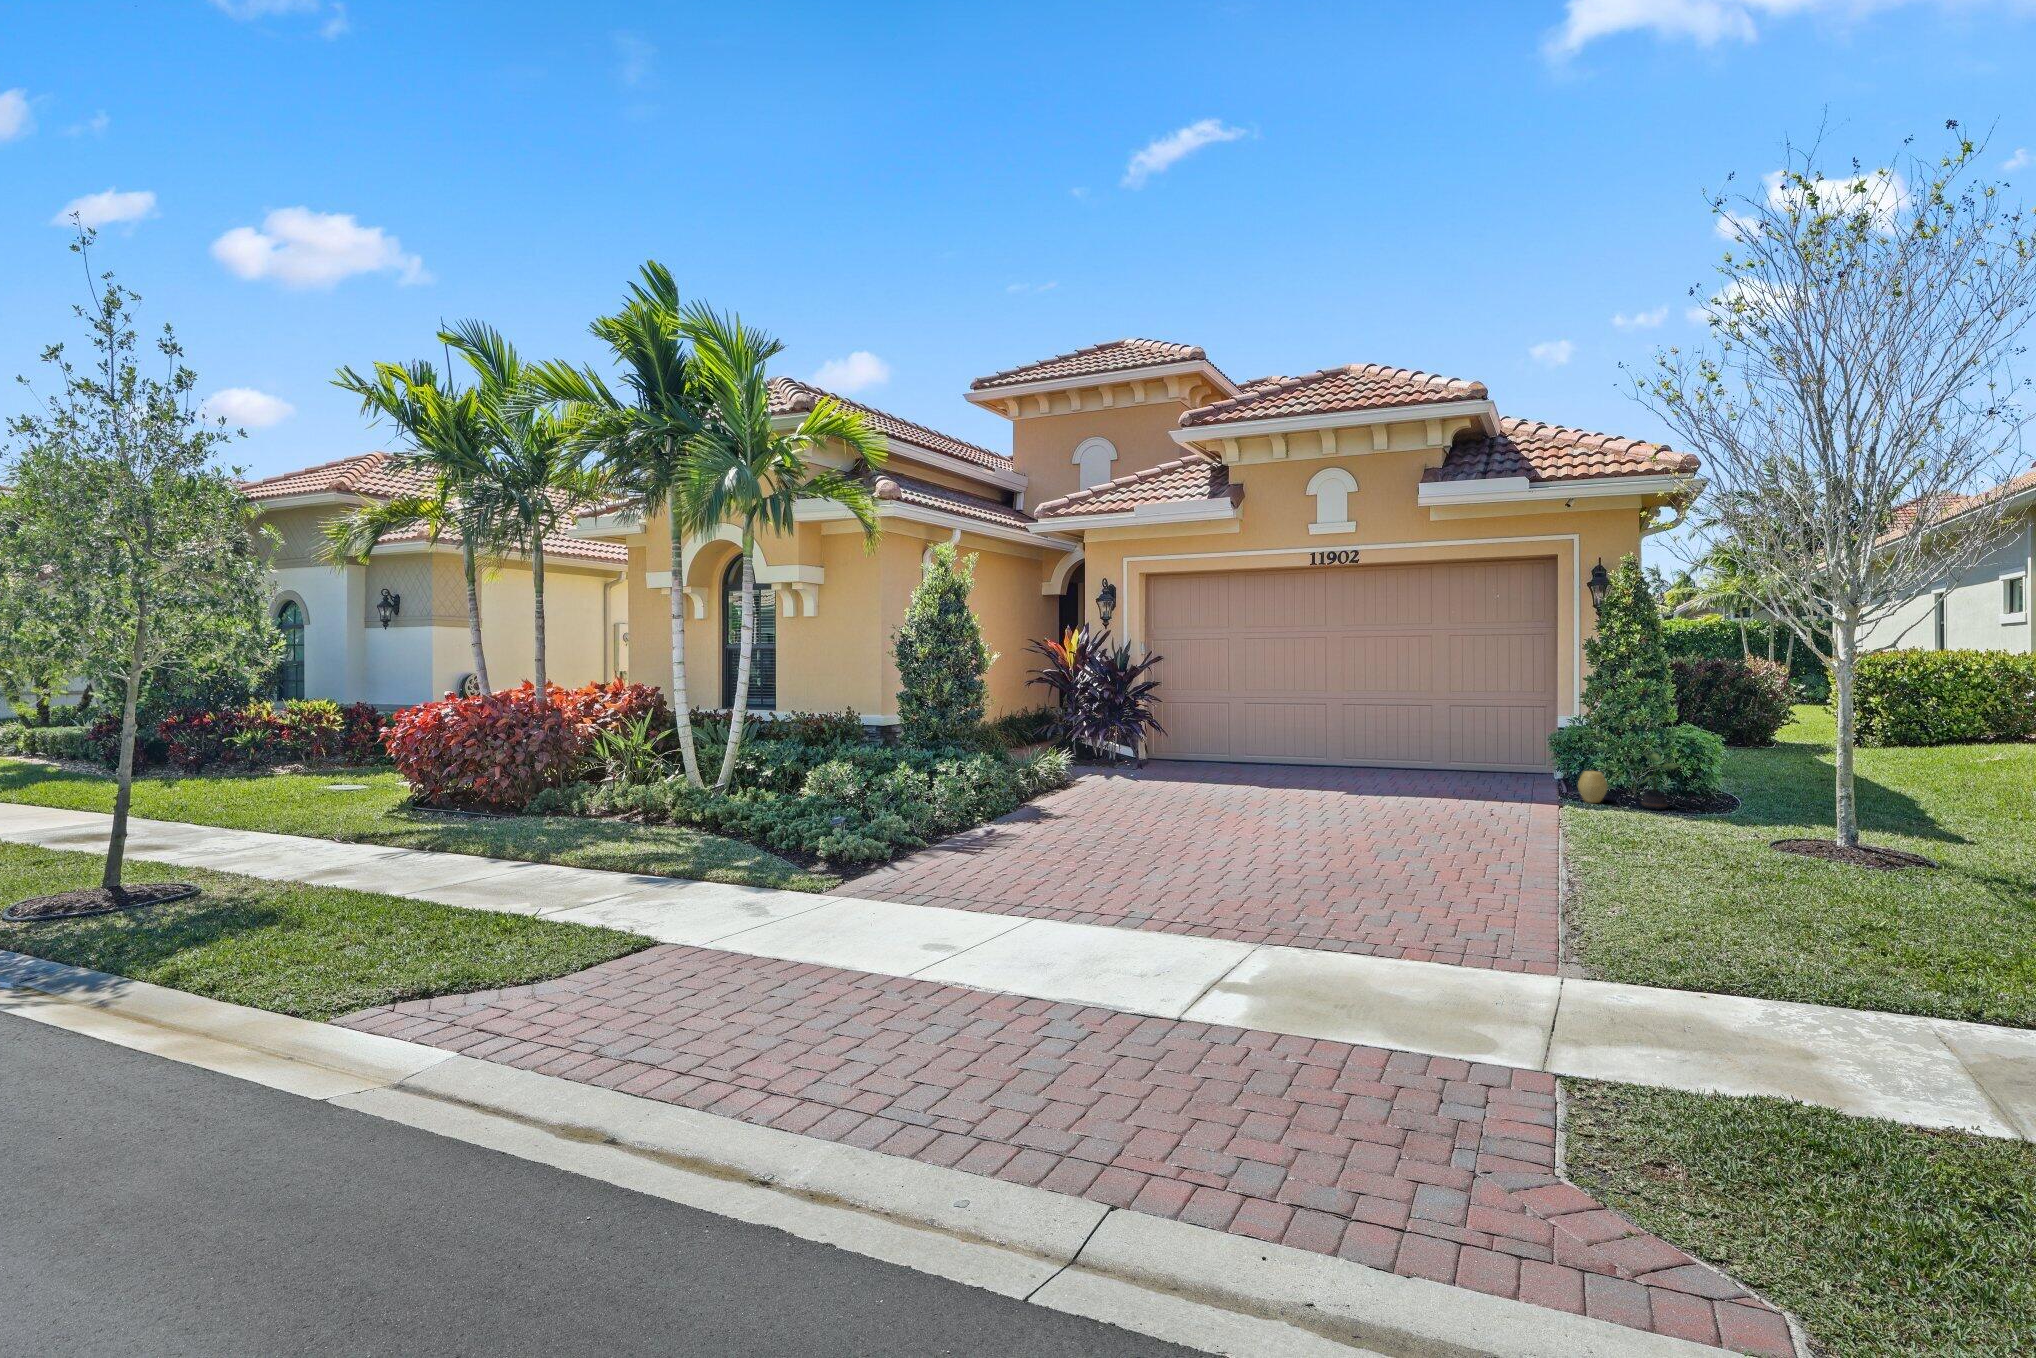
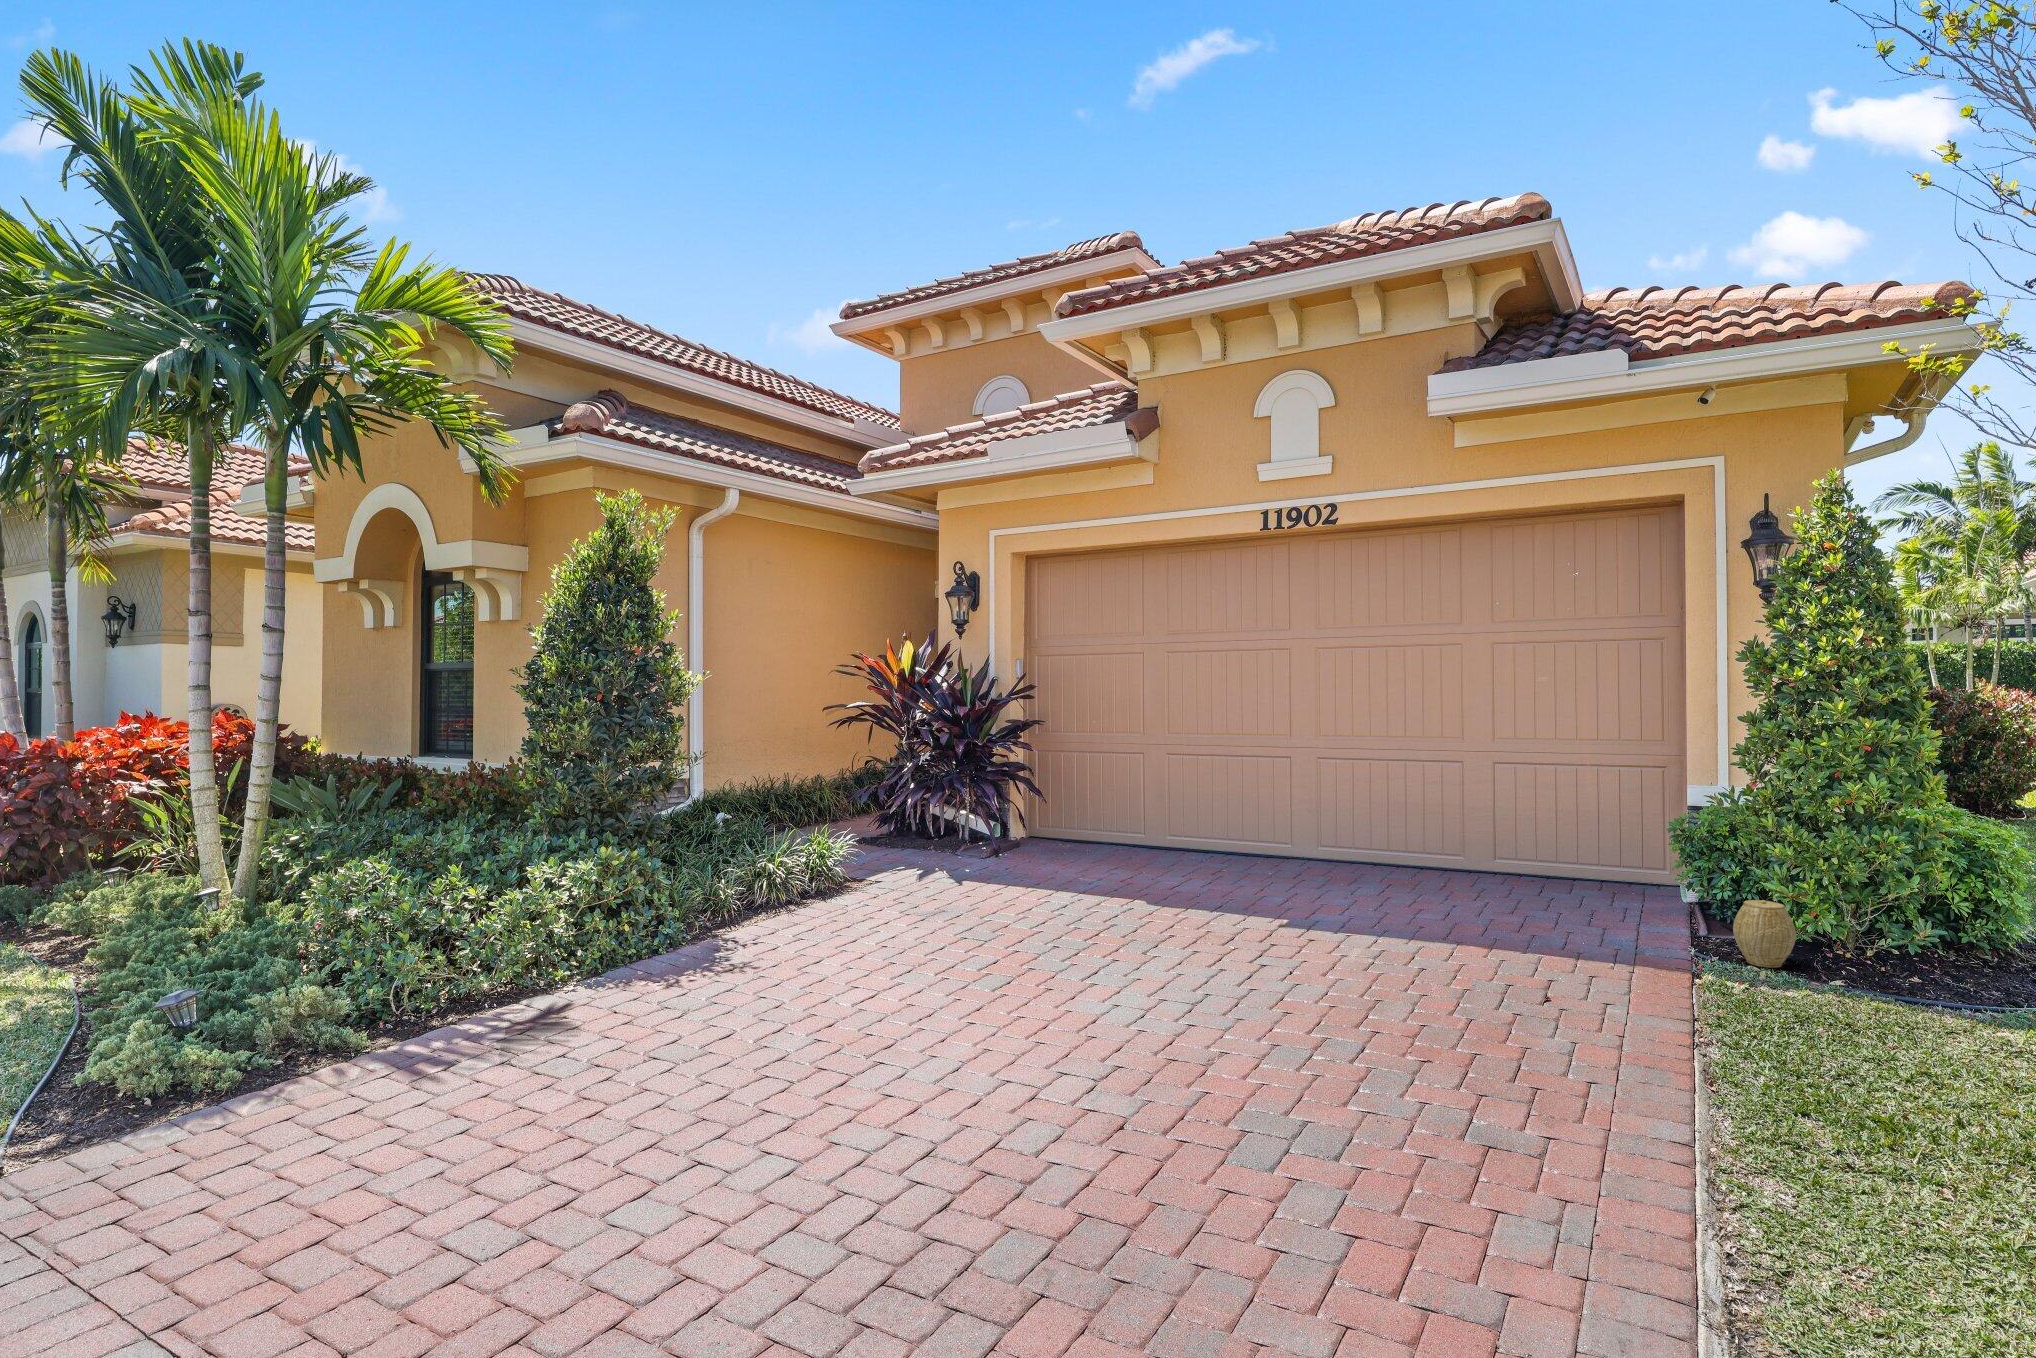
potted plant: present [1642,753,1680,810] -> none [1861,860,1964,991]

